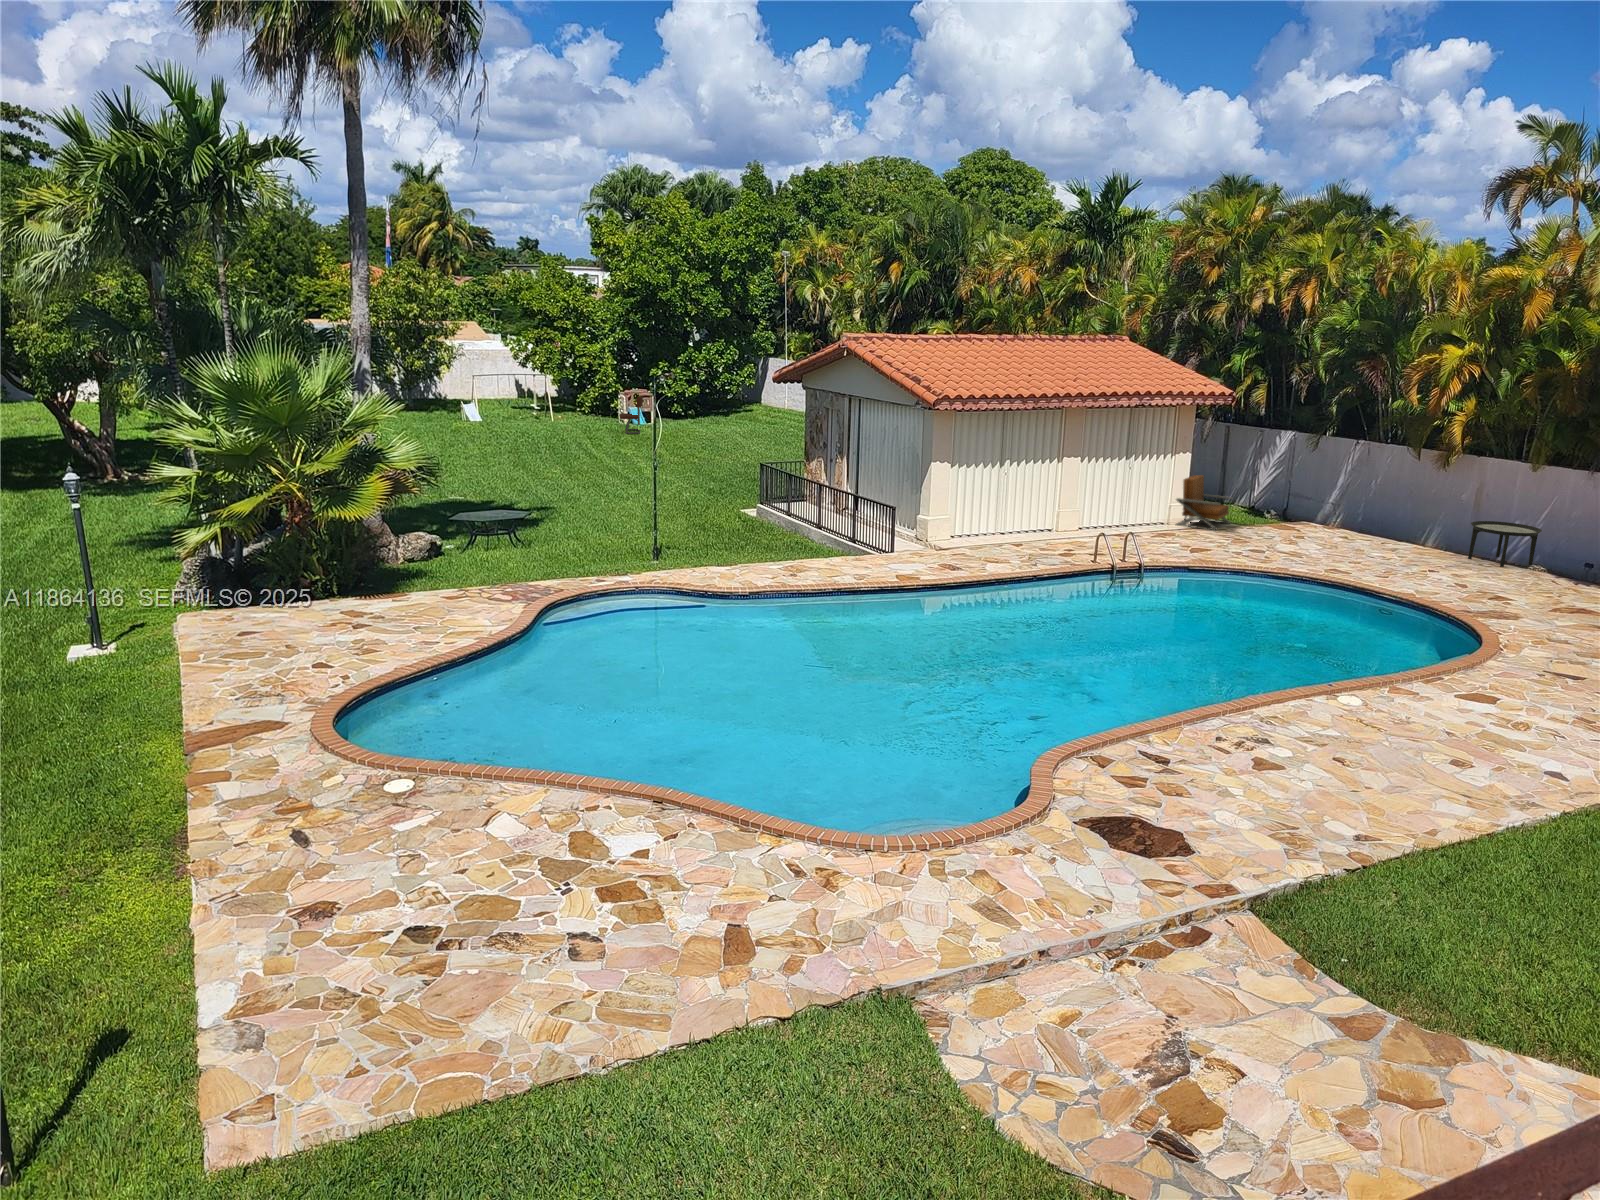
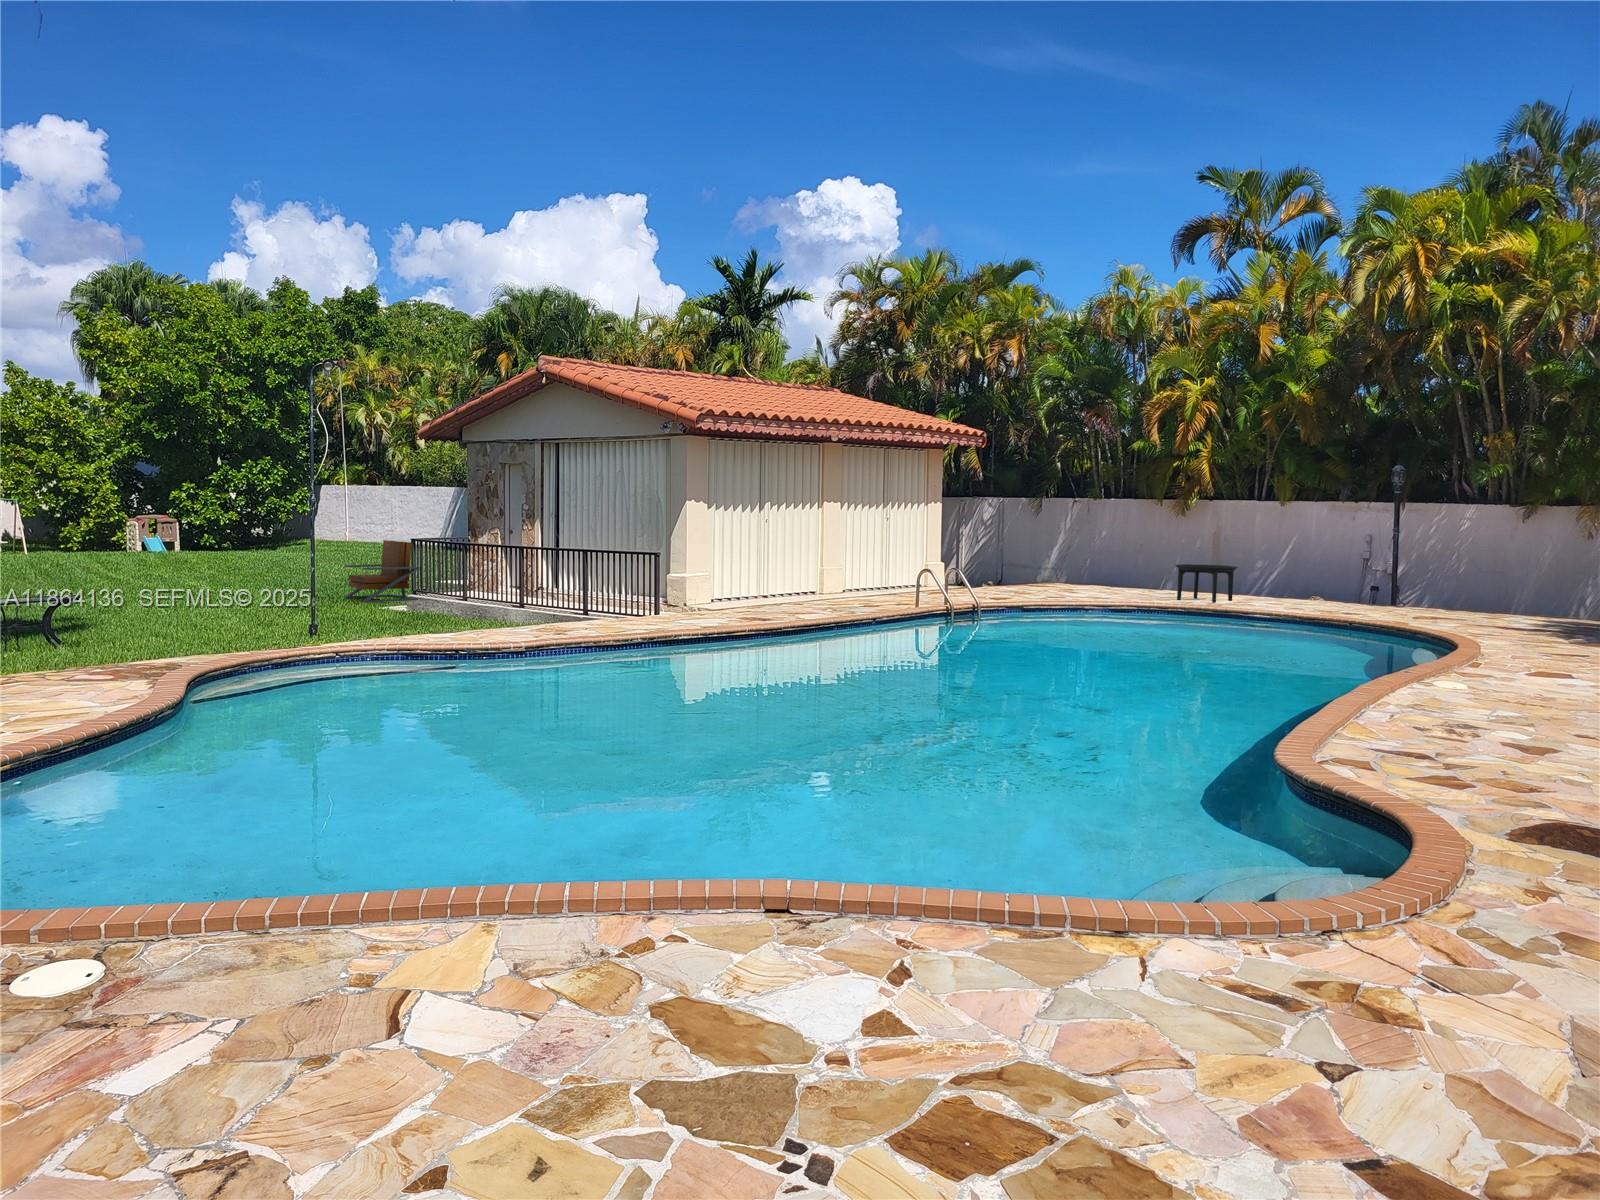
bench: present [620,397,643,434] -> none [133,516,168,565]
lounge chair: present [1176,475,1232,530] -> present [344,540,419,602]

